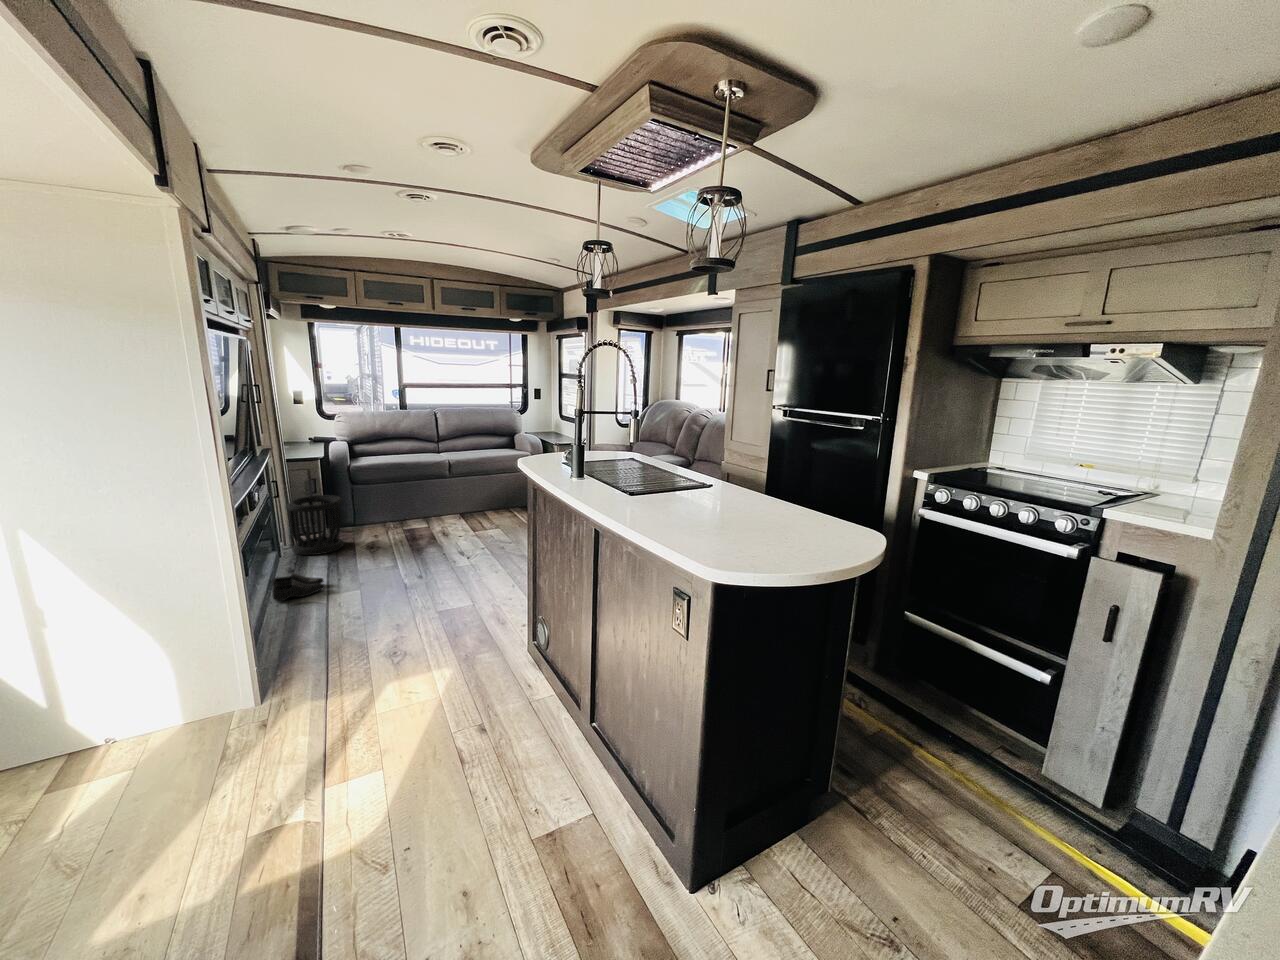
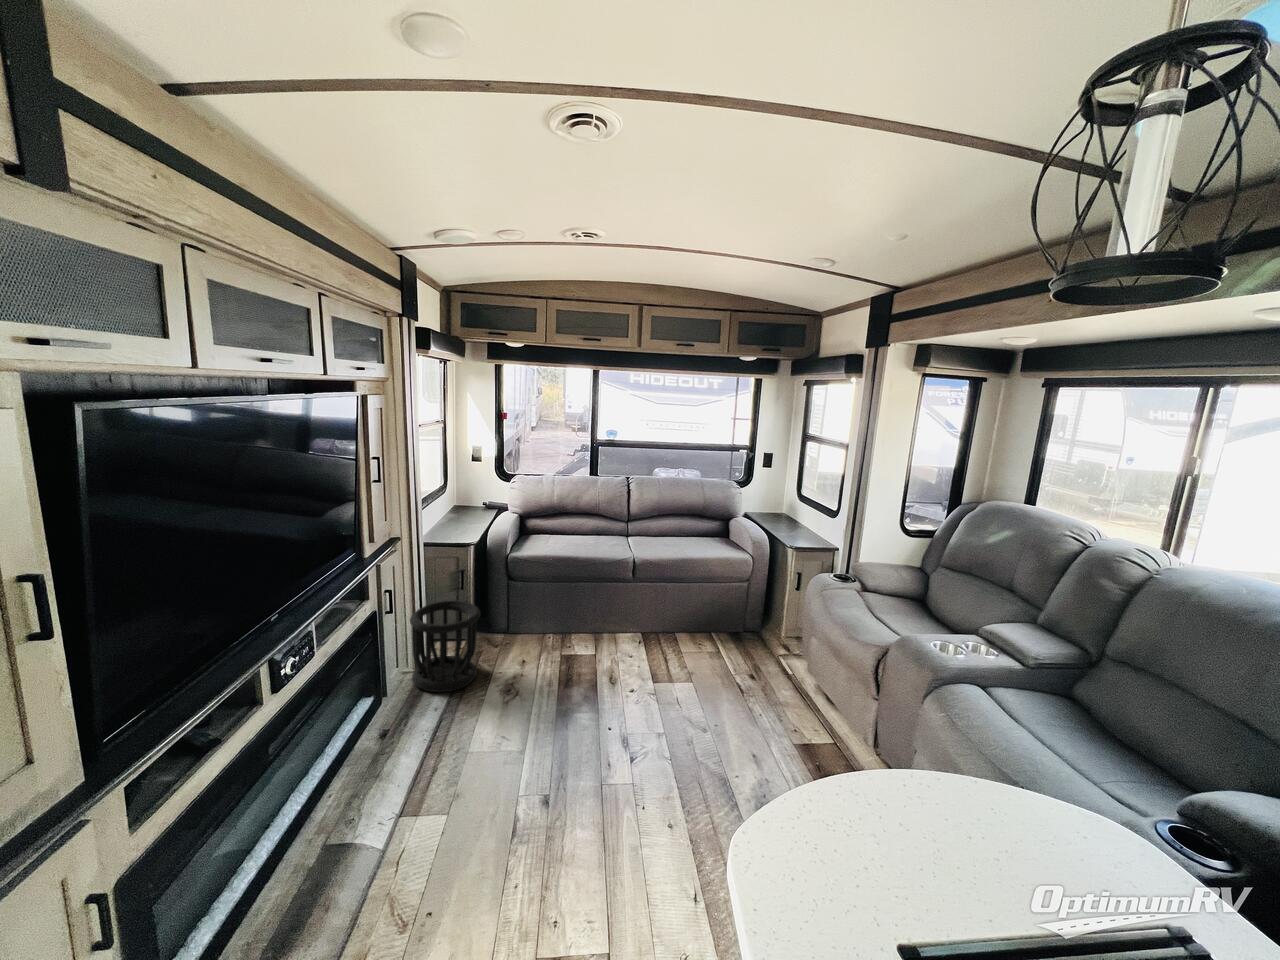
shoe: present [272,573,325,601] -> none [323,752,408,812]

